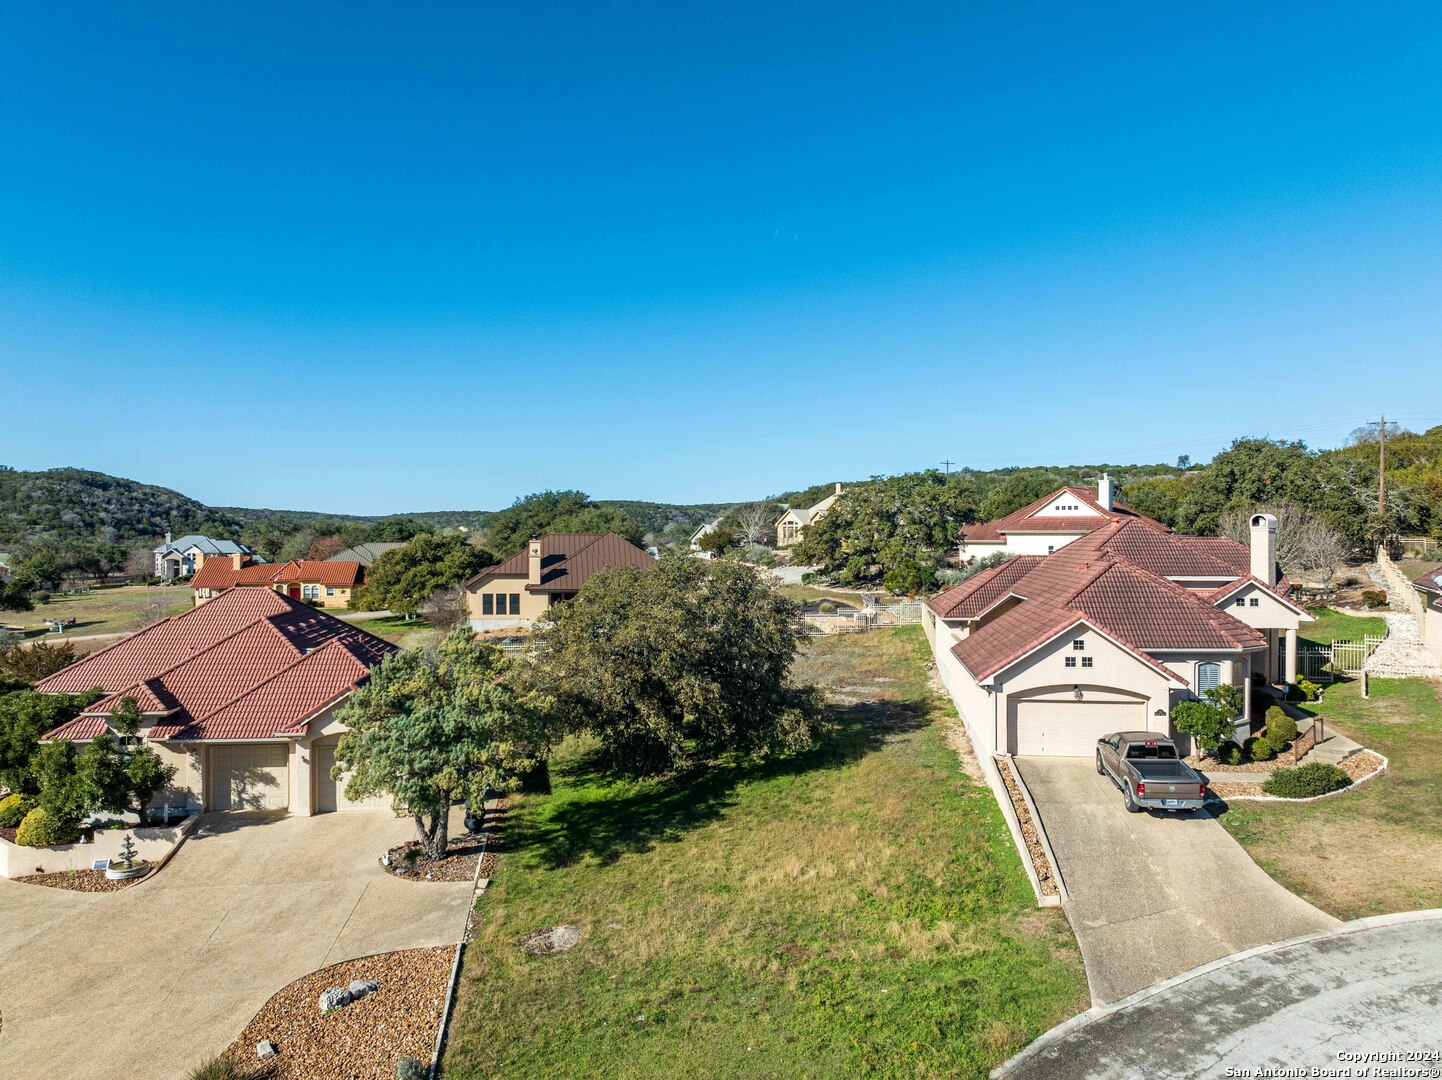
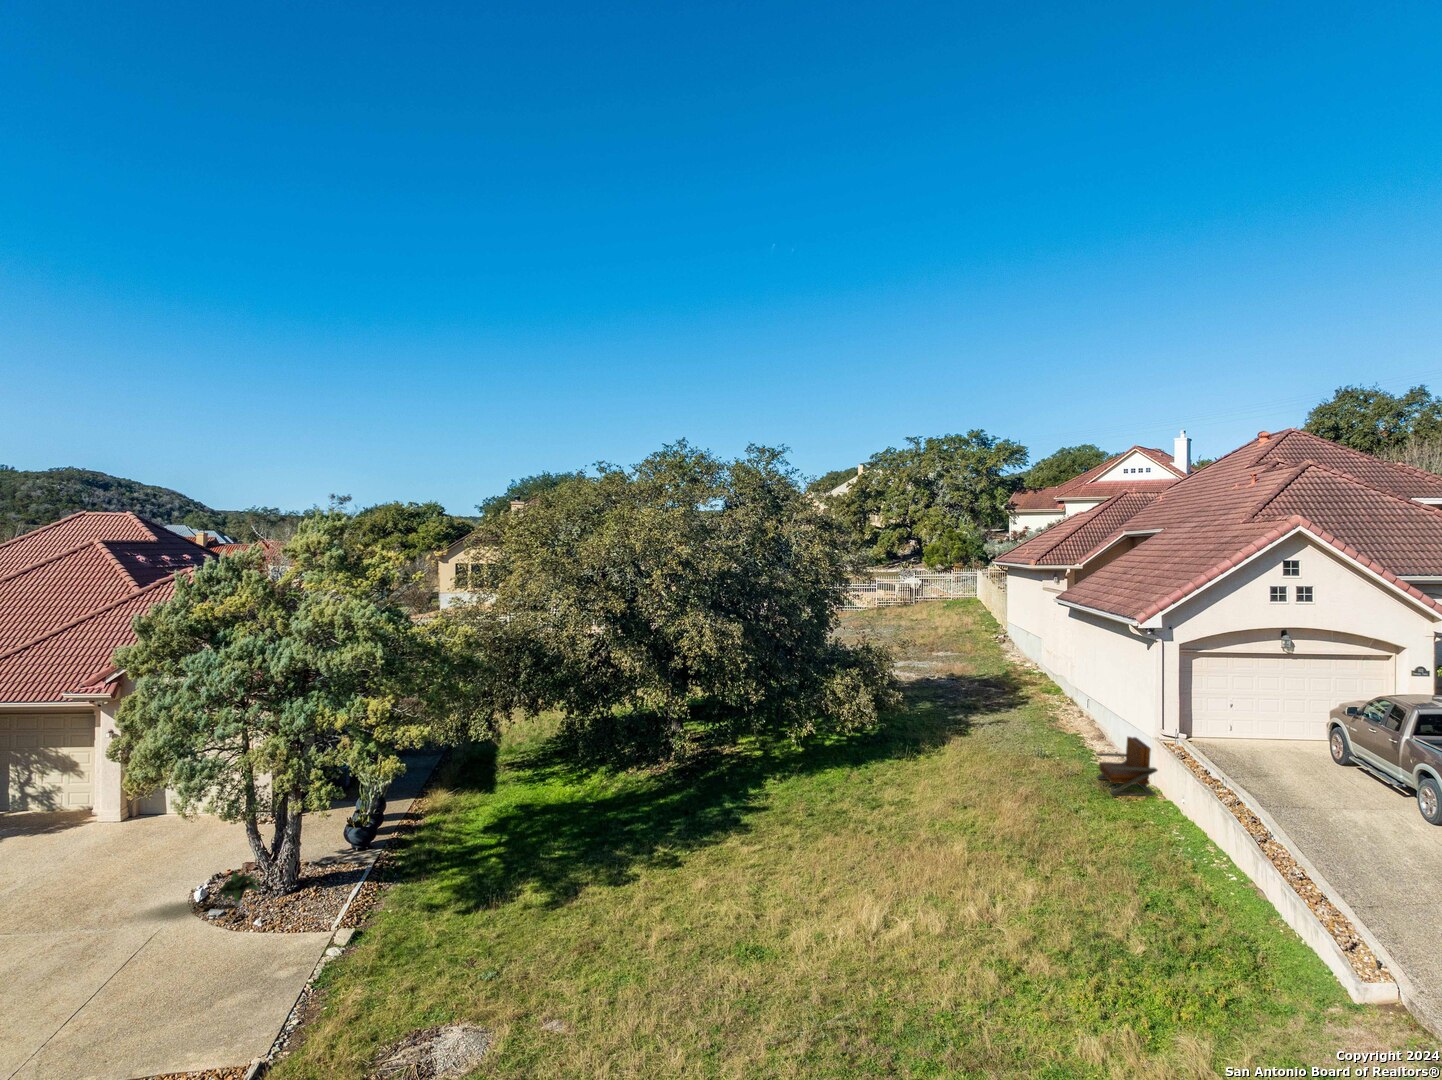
lounge chair: none [957,755,991,795] -> present [1097,737,1158,796]

